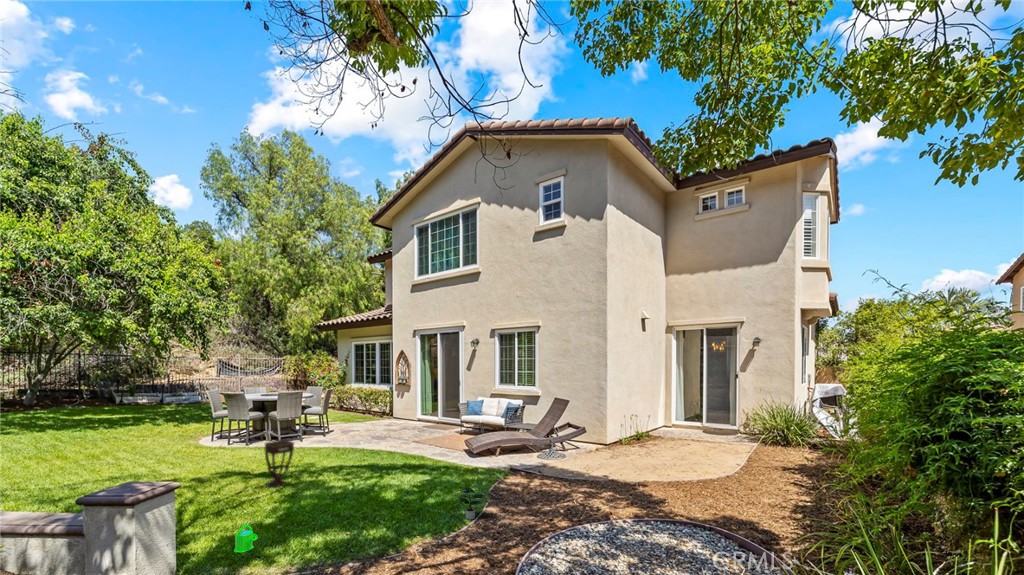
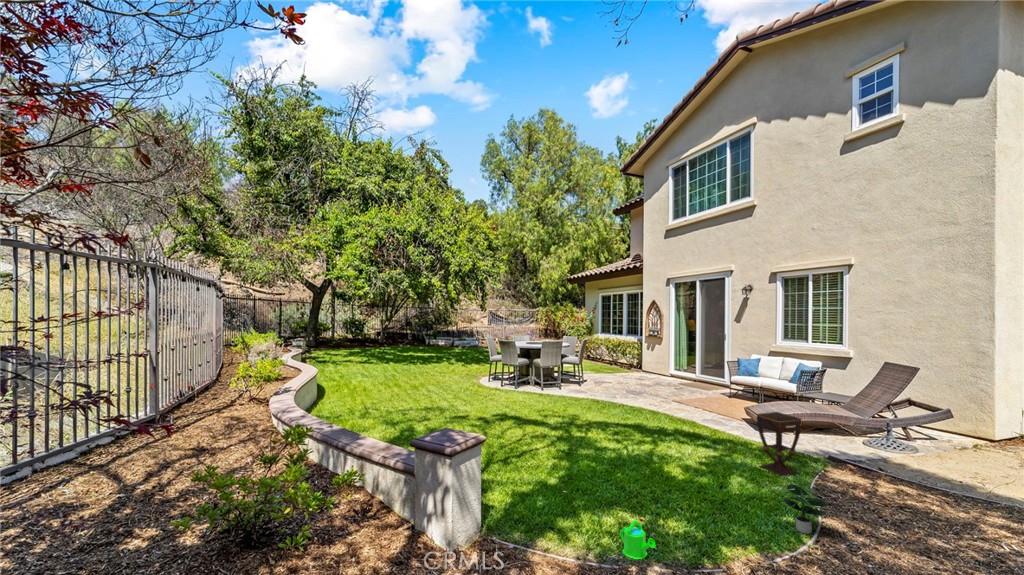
side table: present [265,440,294,488] -> present [757,412,801,476]
watering can: present [234,524,258,552] -> present [620,520,656,559]

